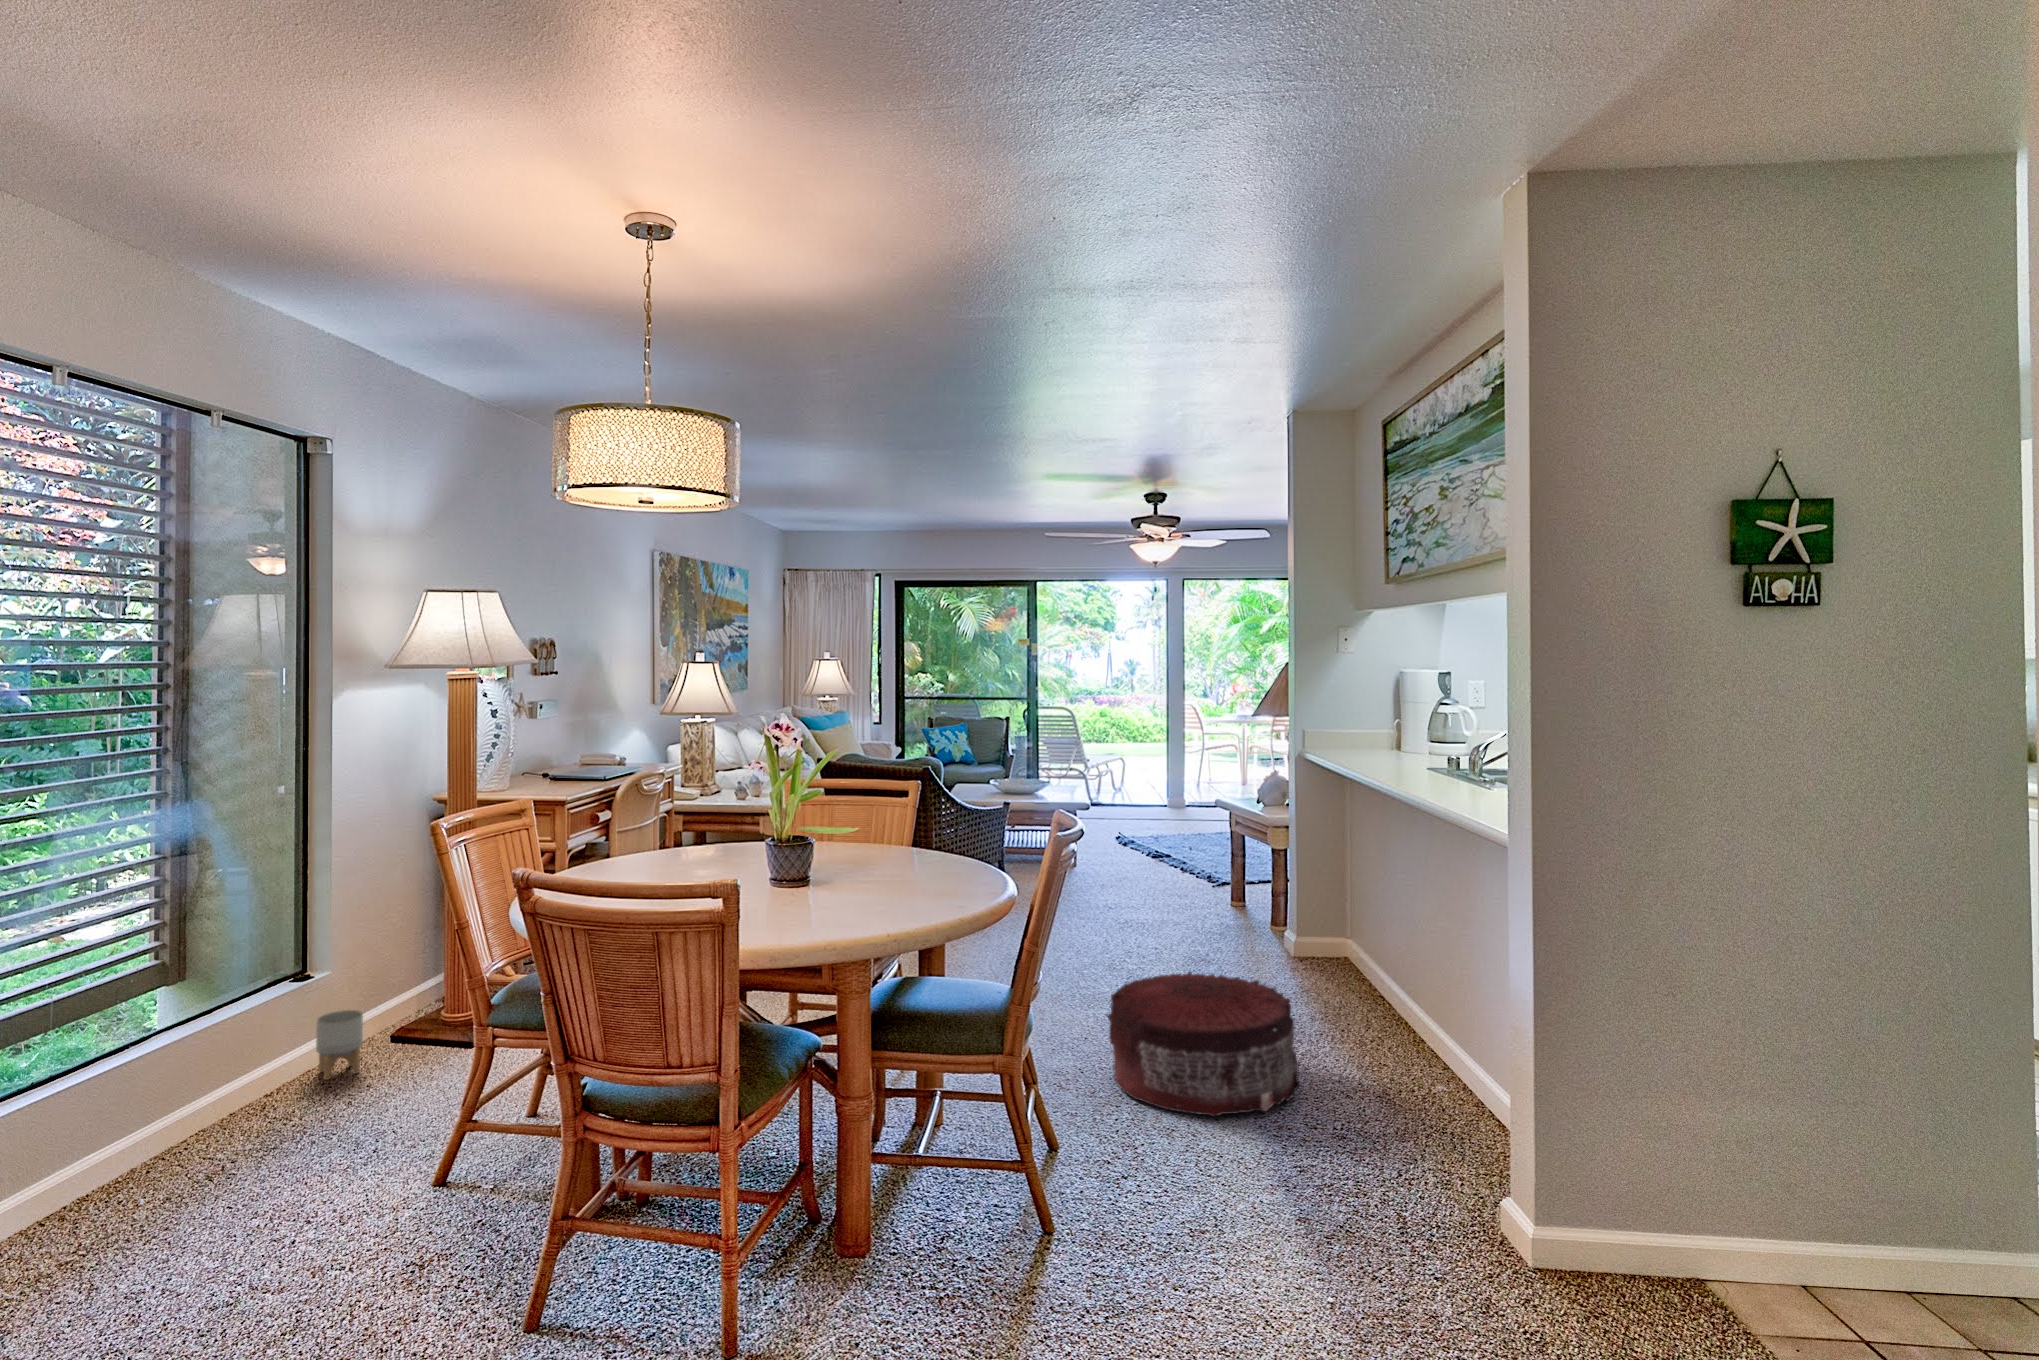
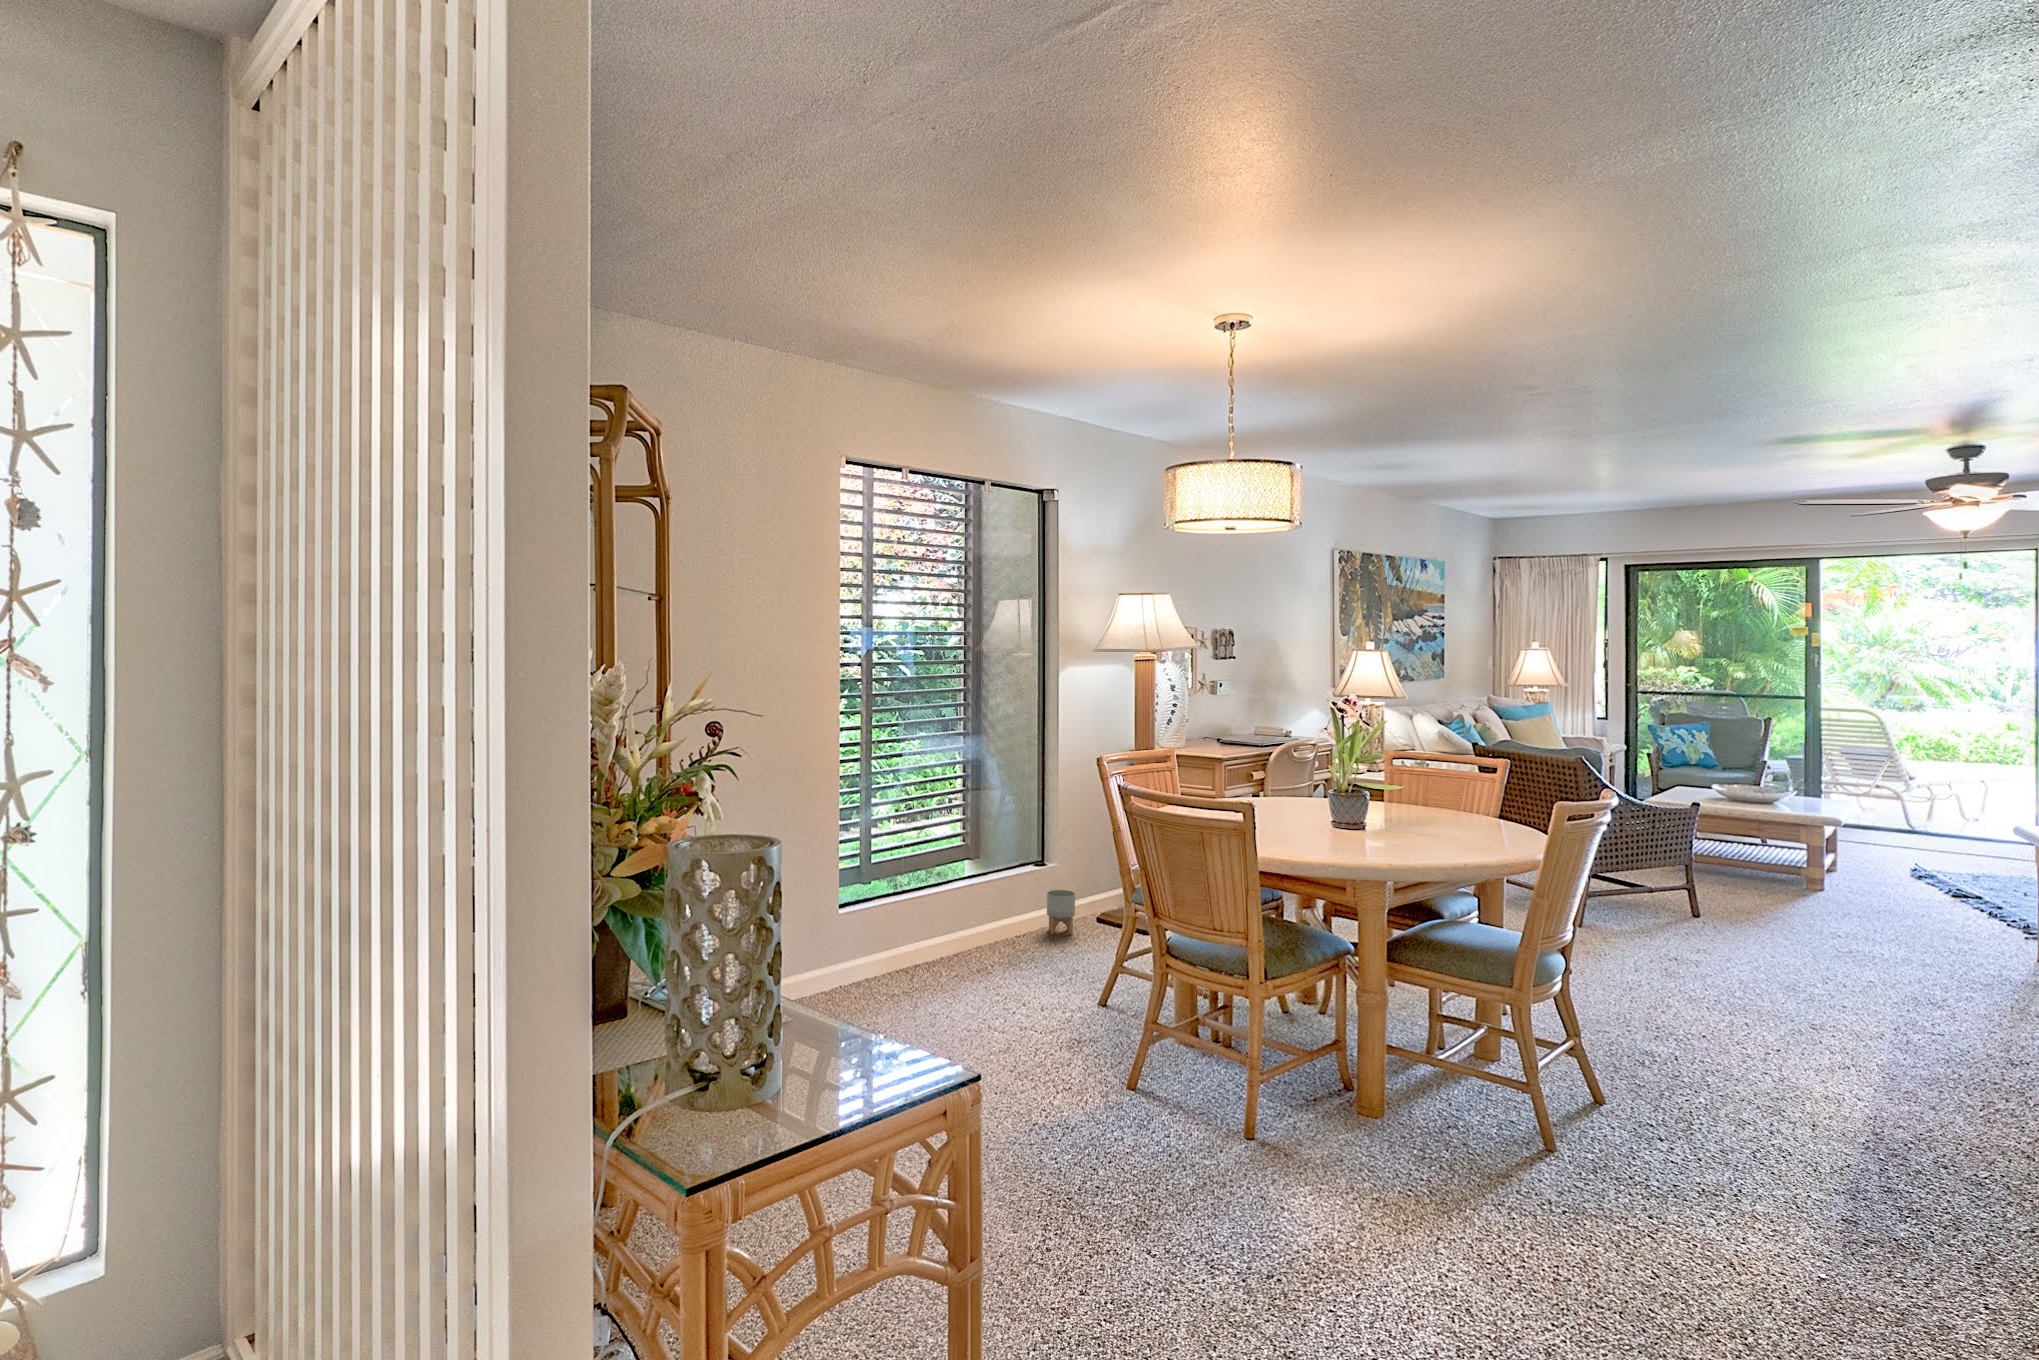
pouf: present [1108,971,1302,1116] -> none [1705,979,1956,1138]

